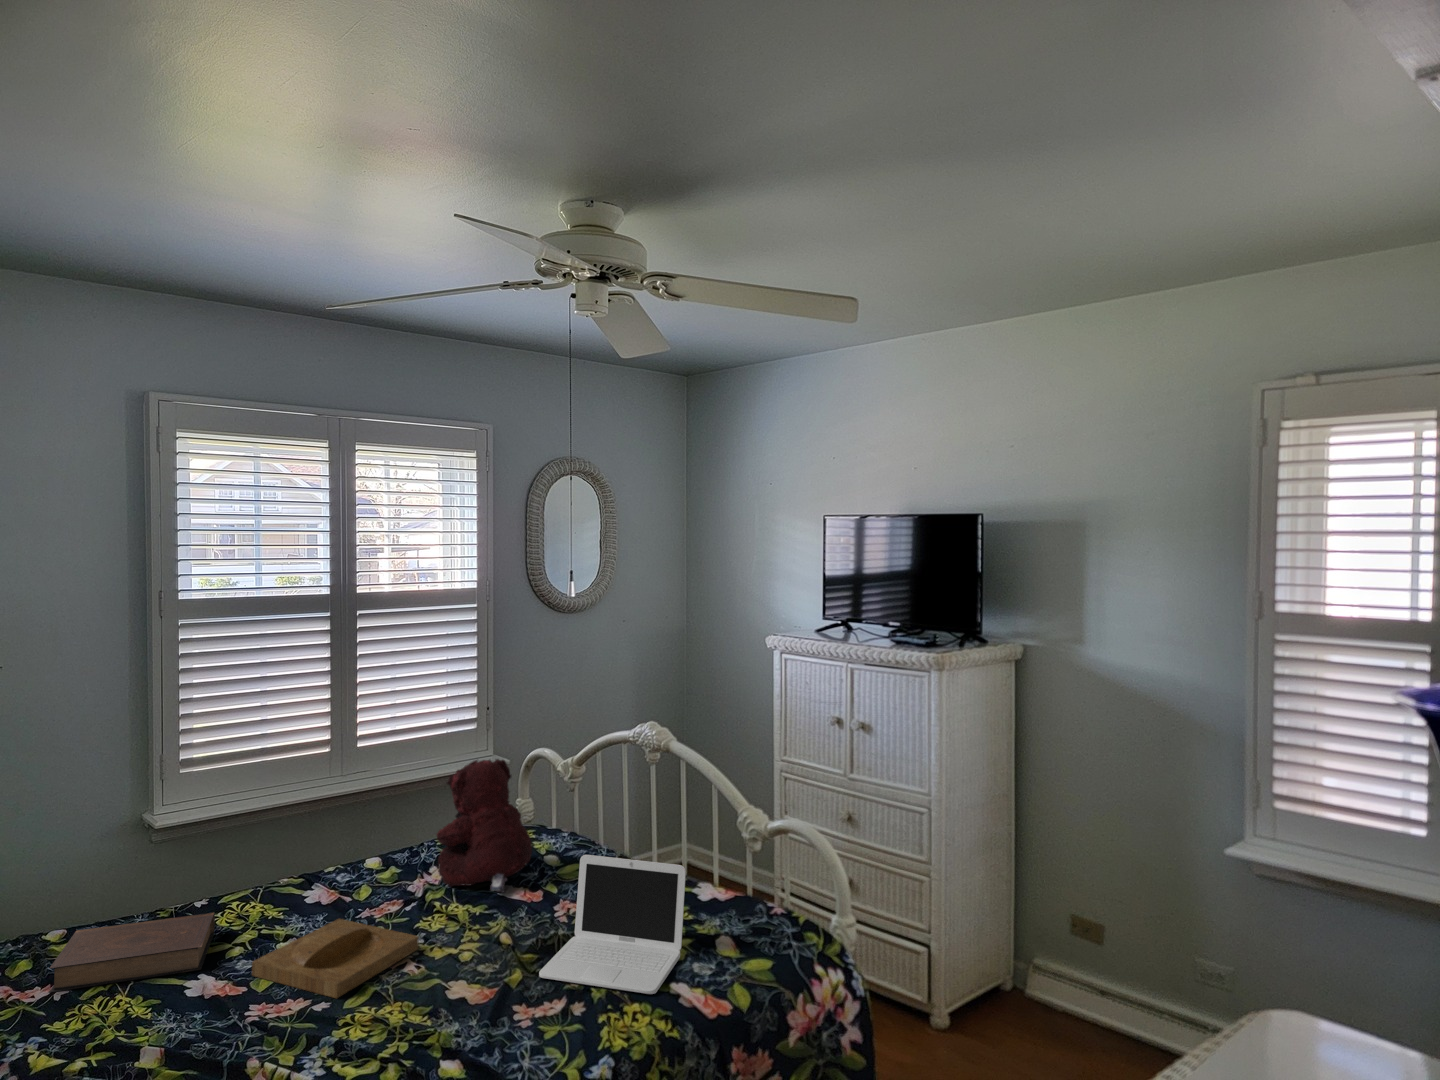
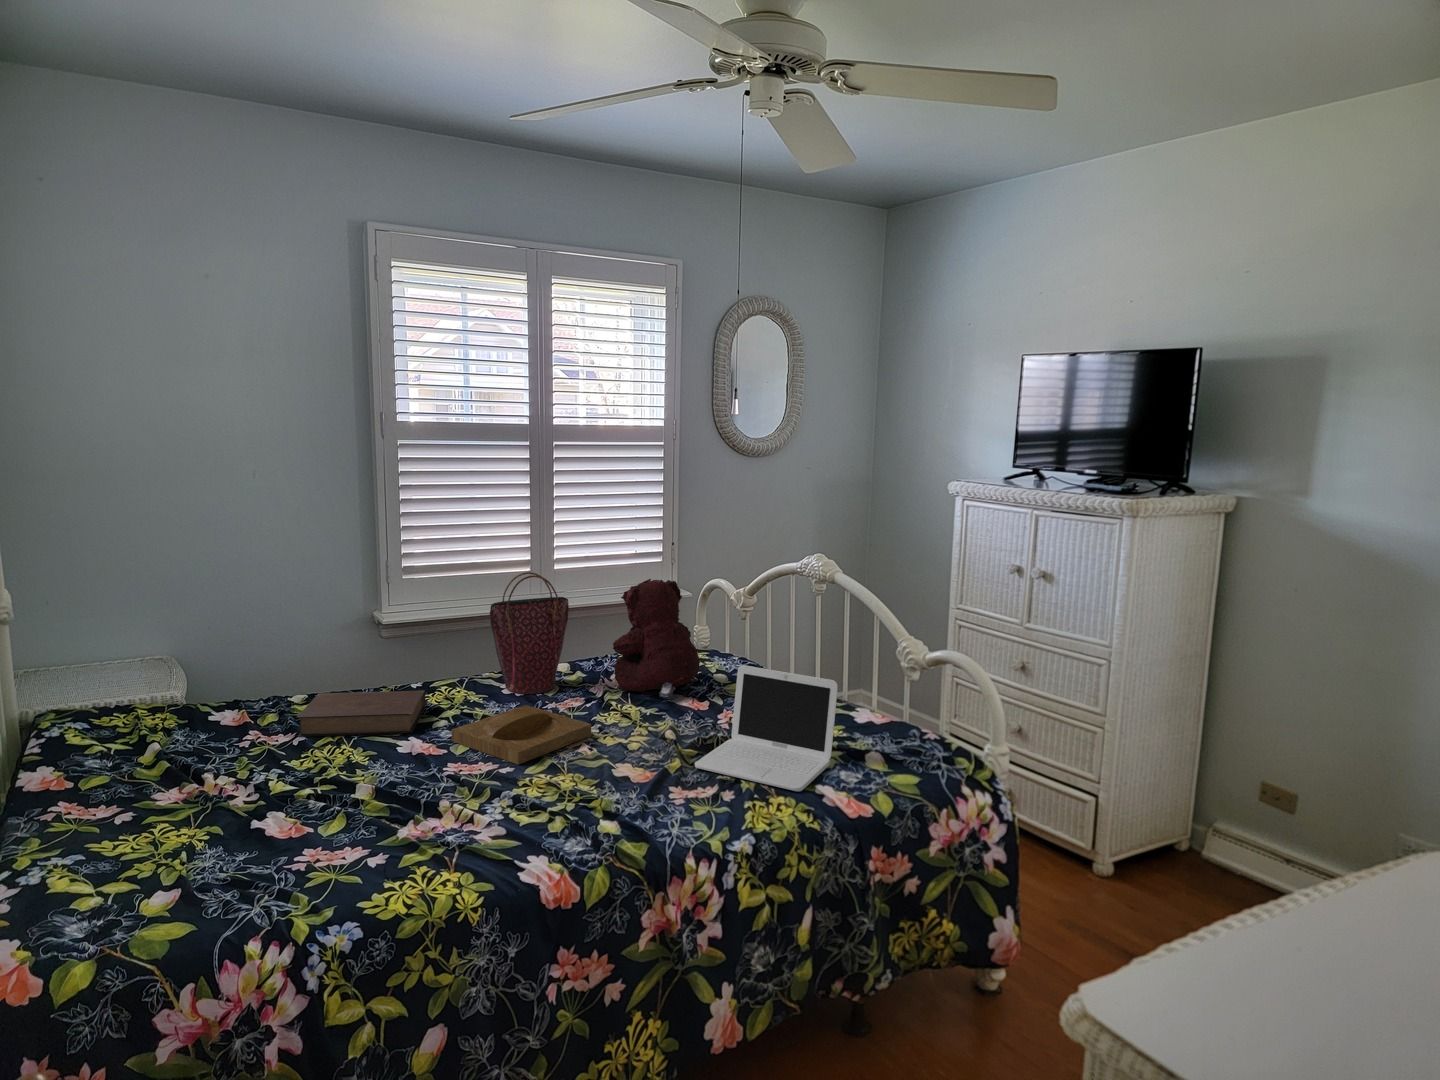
handbag: none [294,761,386,902] -> present [490,572,569,694]

